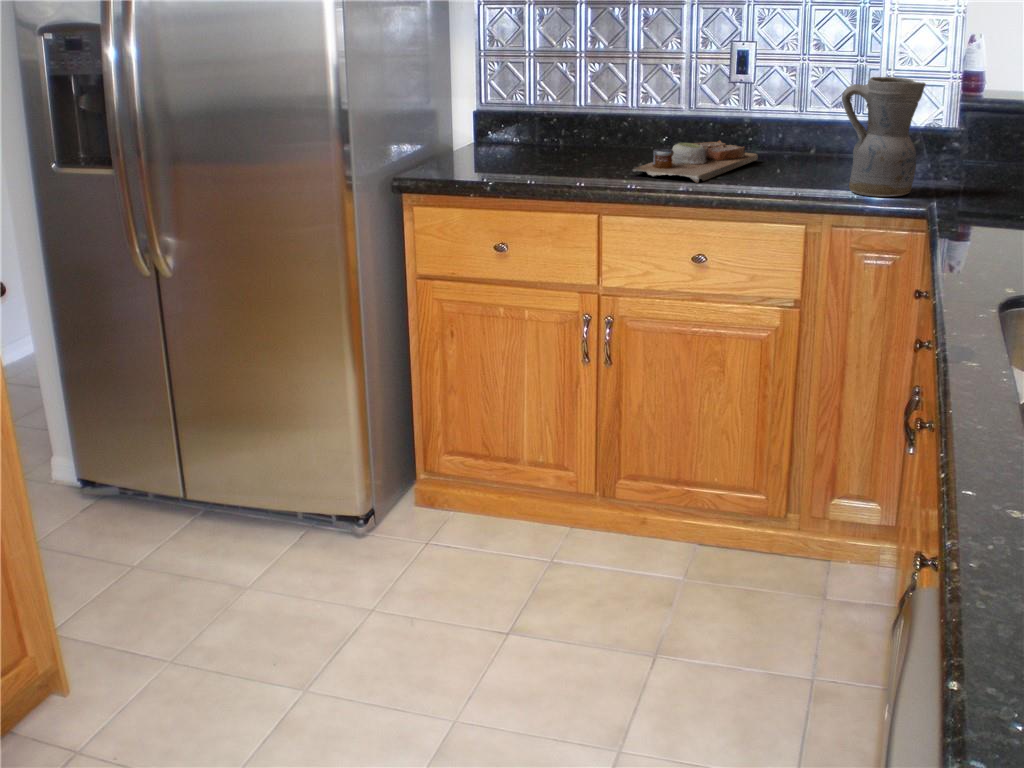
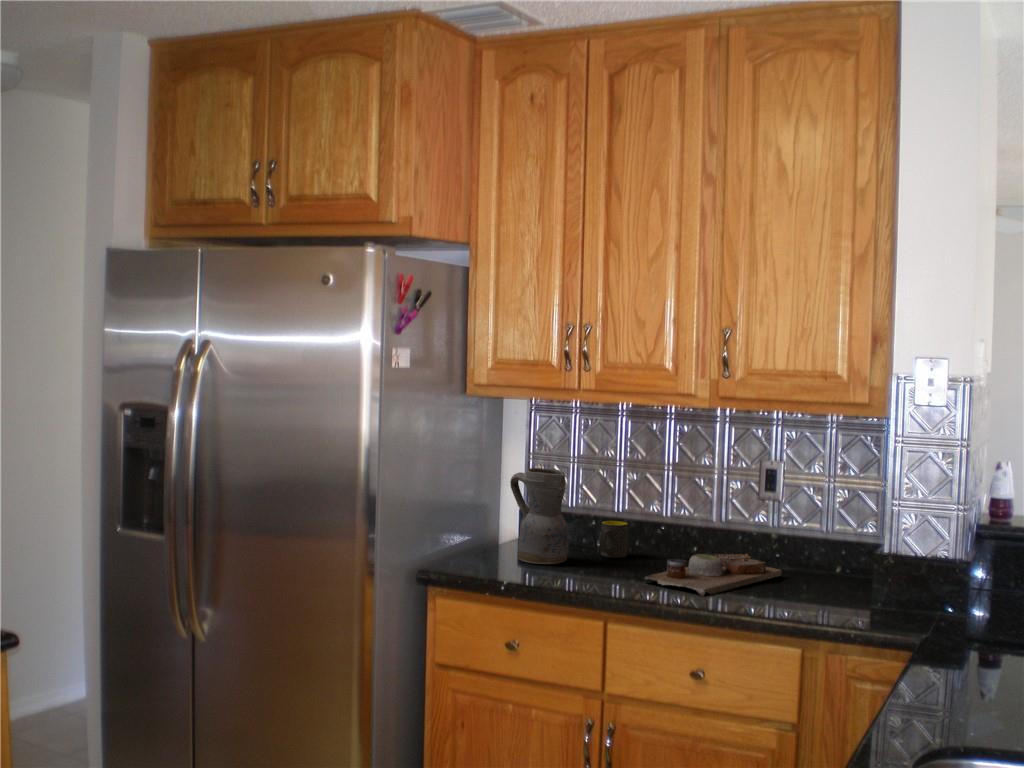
ceramic pitcher: present [842,77,926,197] -> present [510,468,569,564]
mug: none [568,118,595,156] -> present [599,521,628,558]

